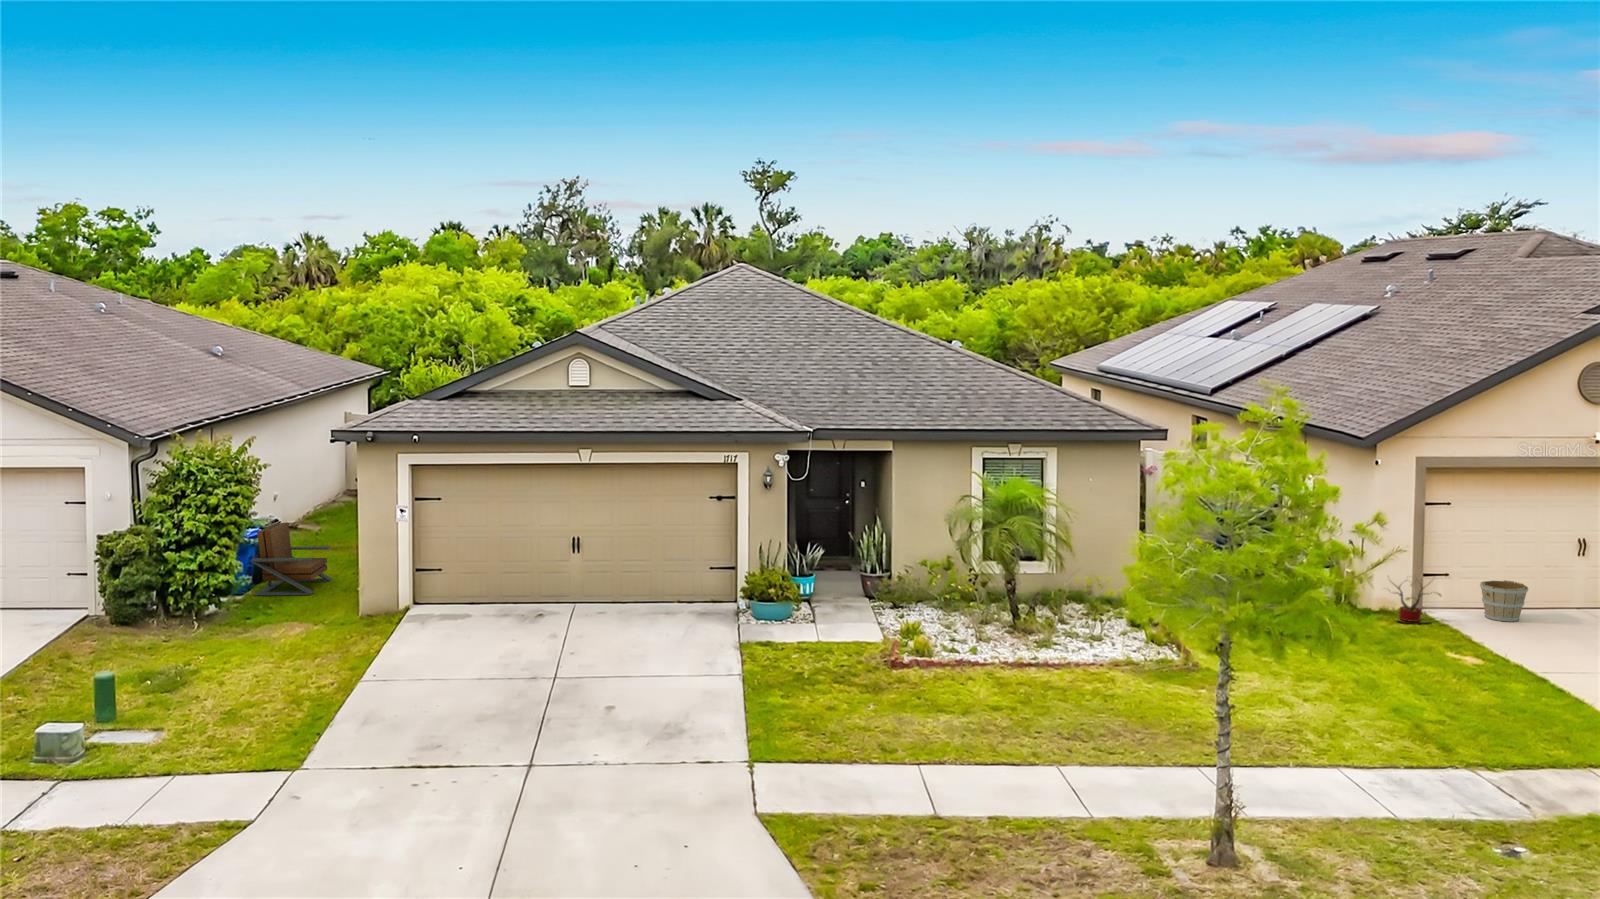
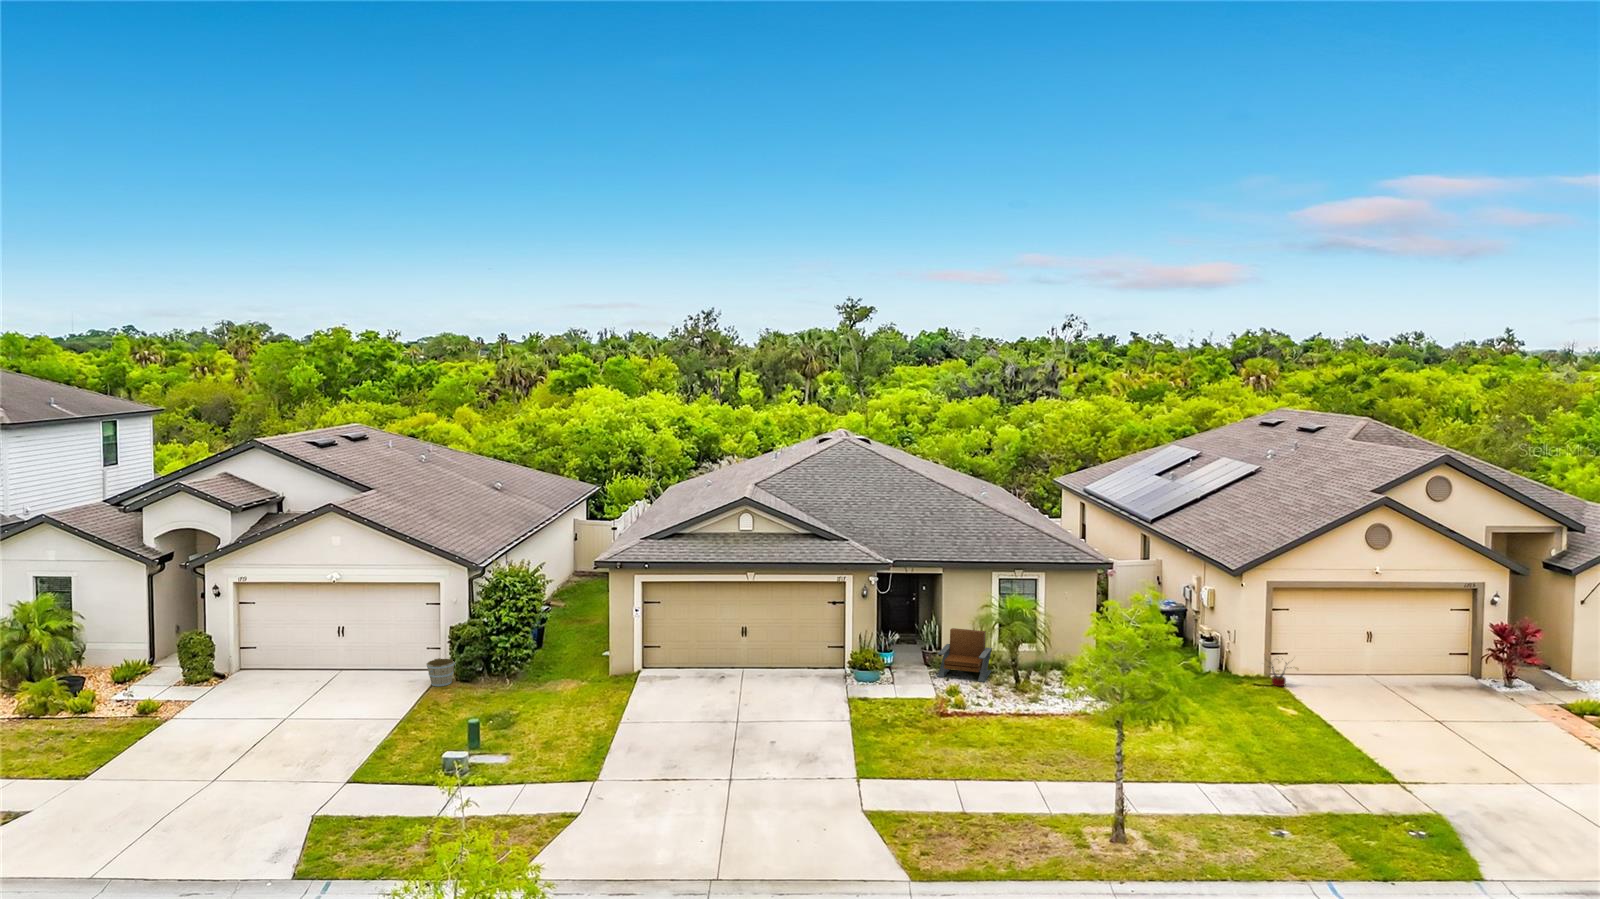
lounge chair: present [250,522,332,596] -> present [938,628,992,682]
wooden bucket: present [1480,580,1528,622] -> present [427,658,455,687]

